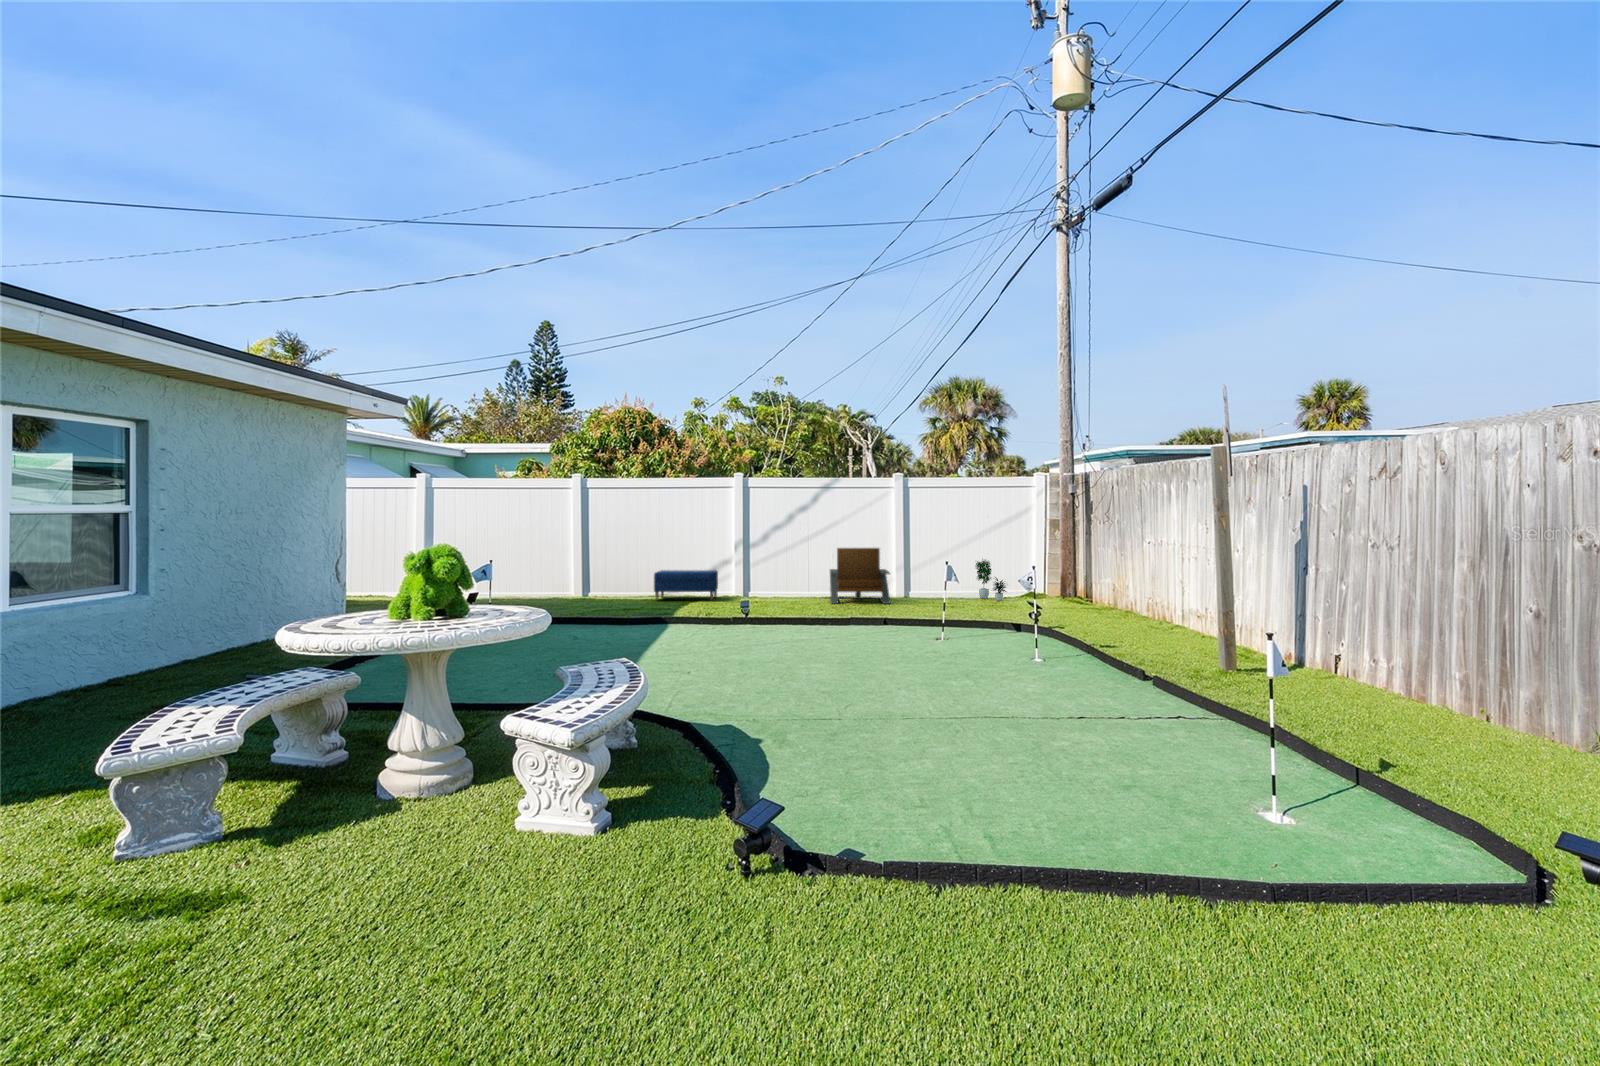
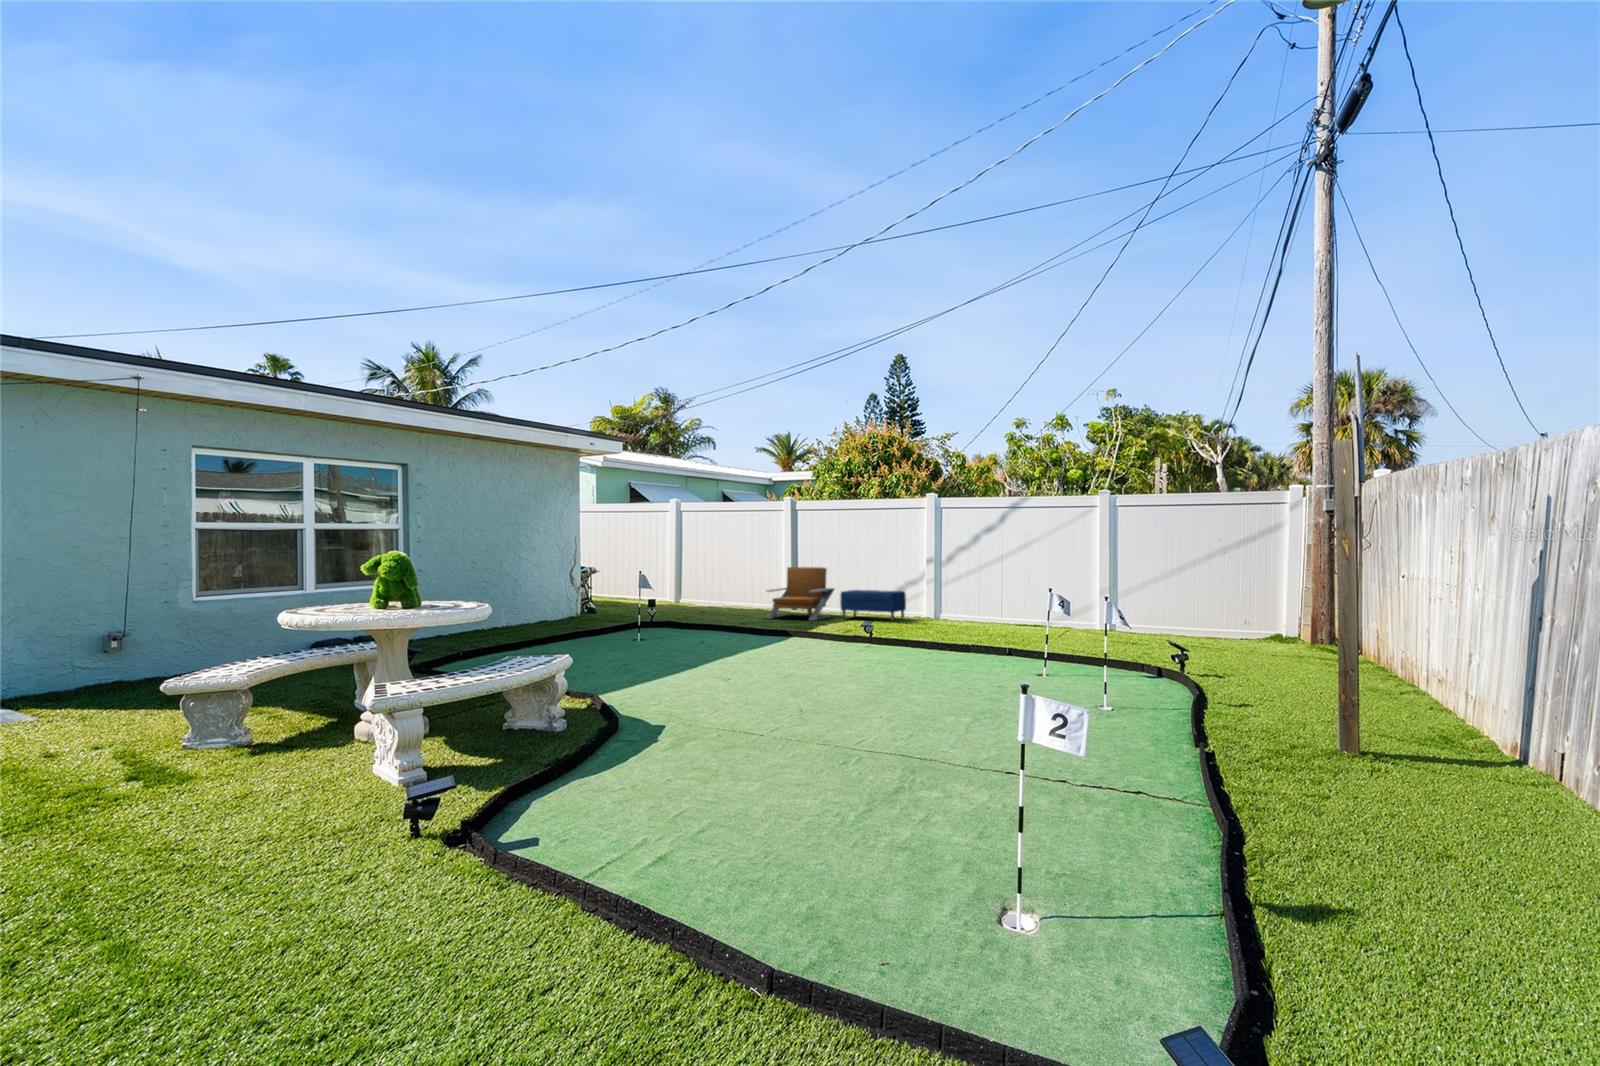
lounge chair: present [830,548,890,604] -> present [767,567,834,621]
potted plant: present [976,560,1006,601] -> none [1206,583,1251,640]

